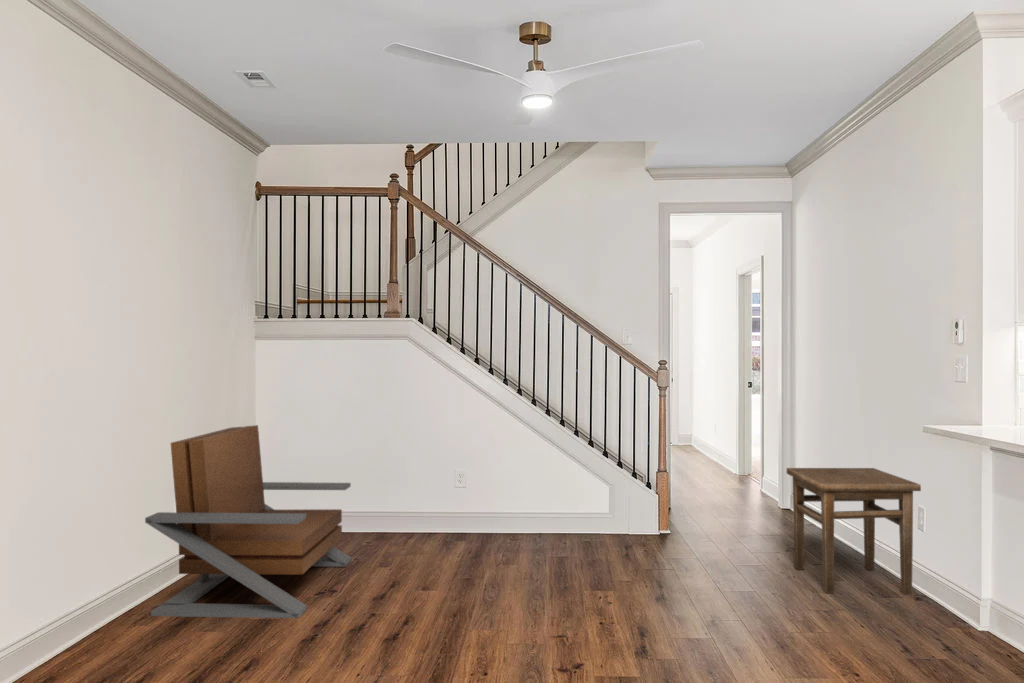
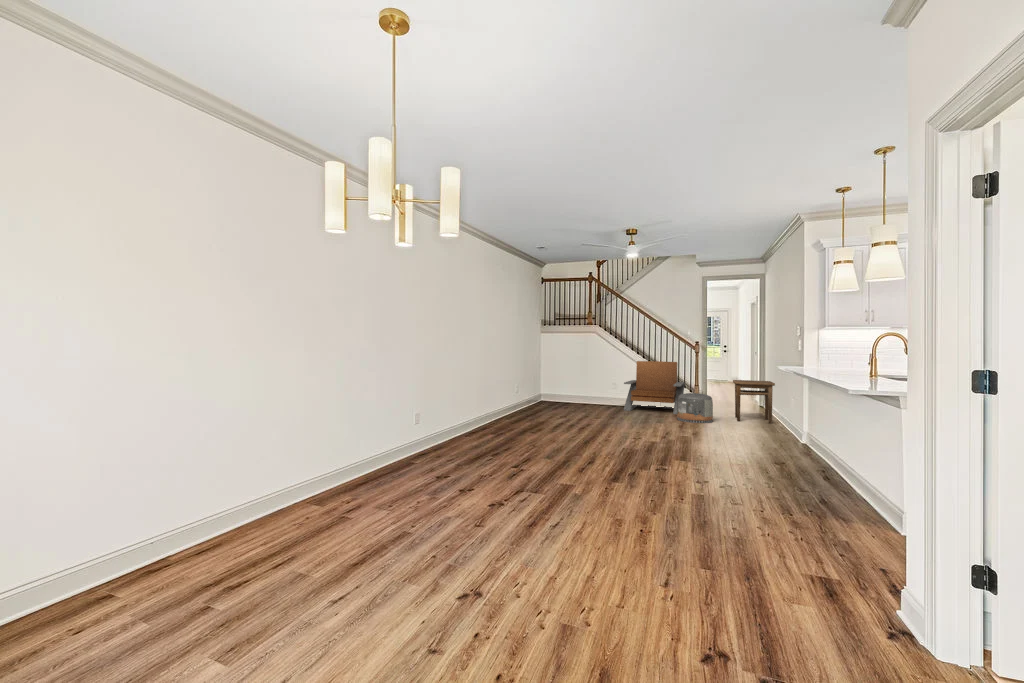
lounge chair: present [145,425,351,618] -> present [624,361,685,414]
pouf: none [678,524,781,628] -> present [677,393,713,423]

